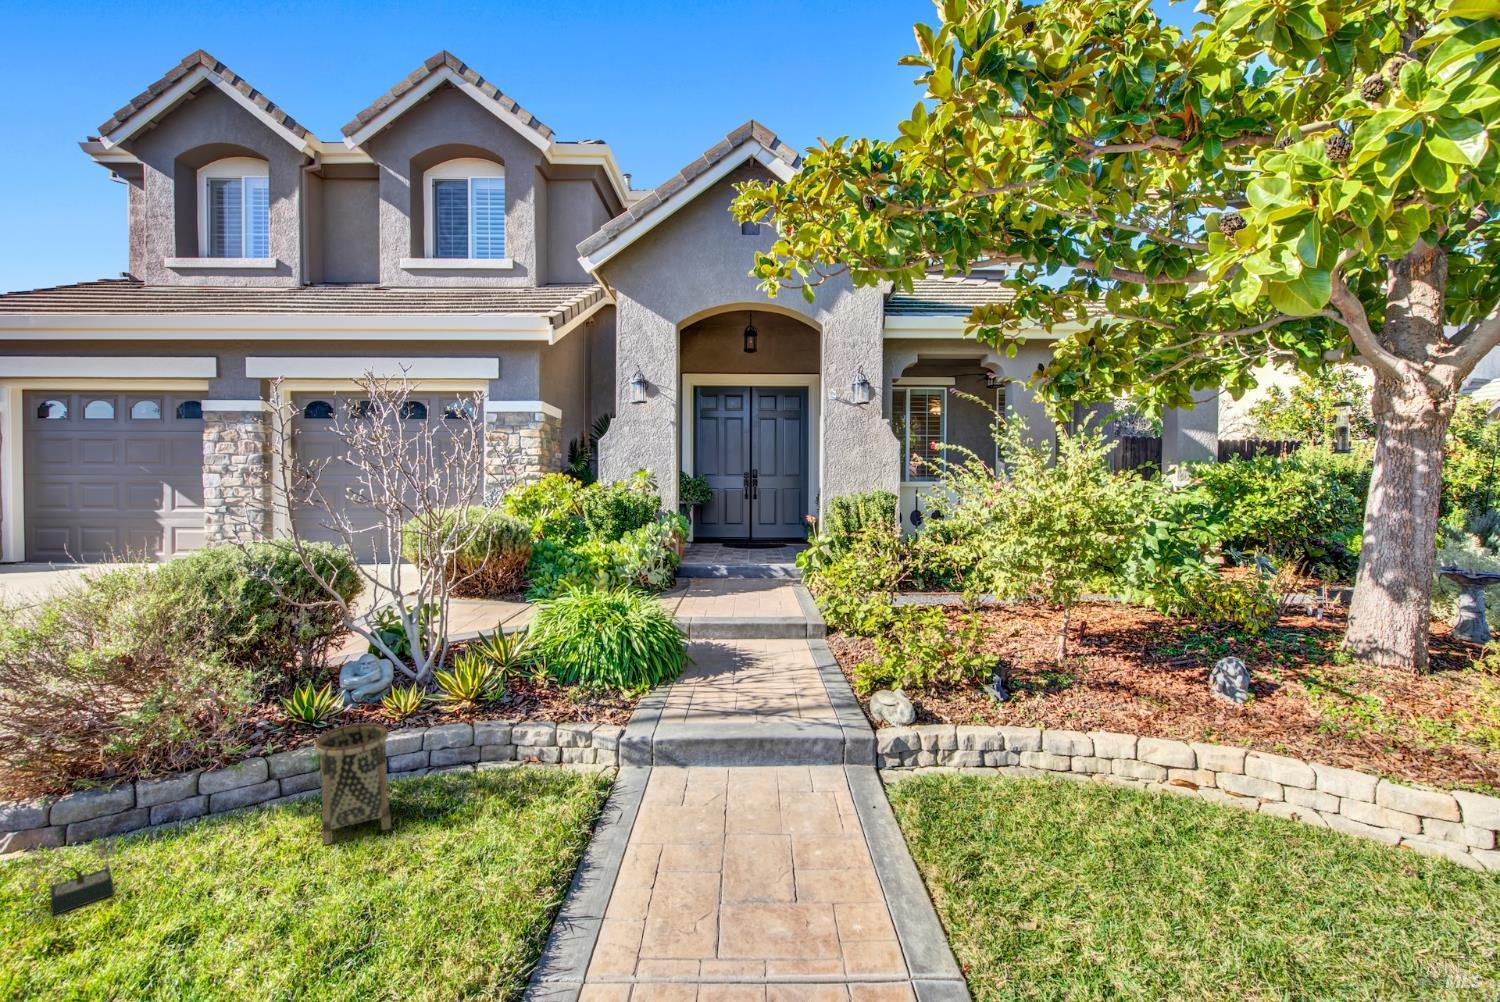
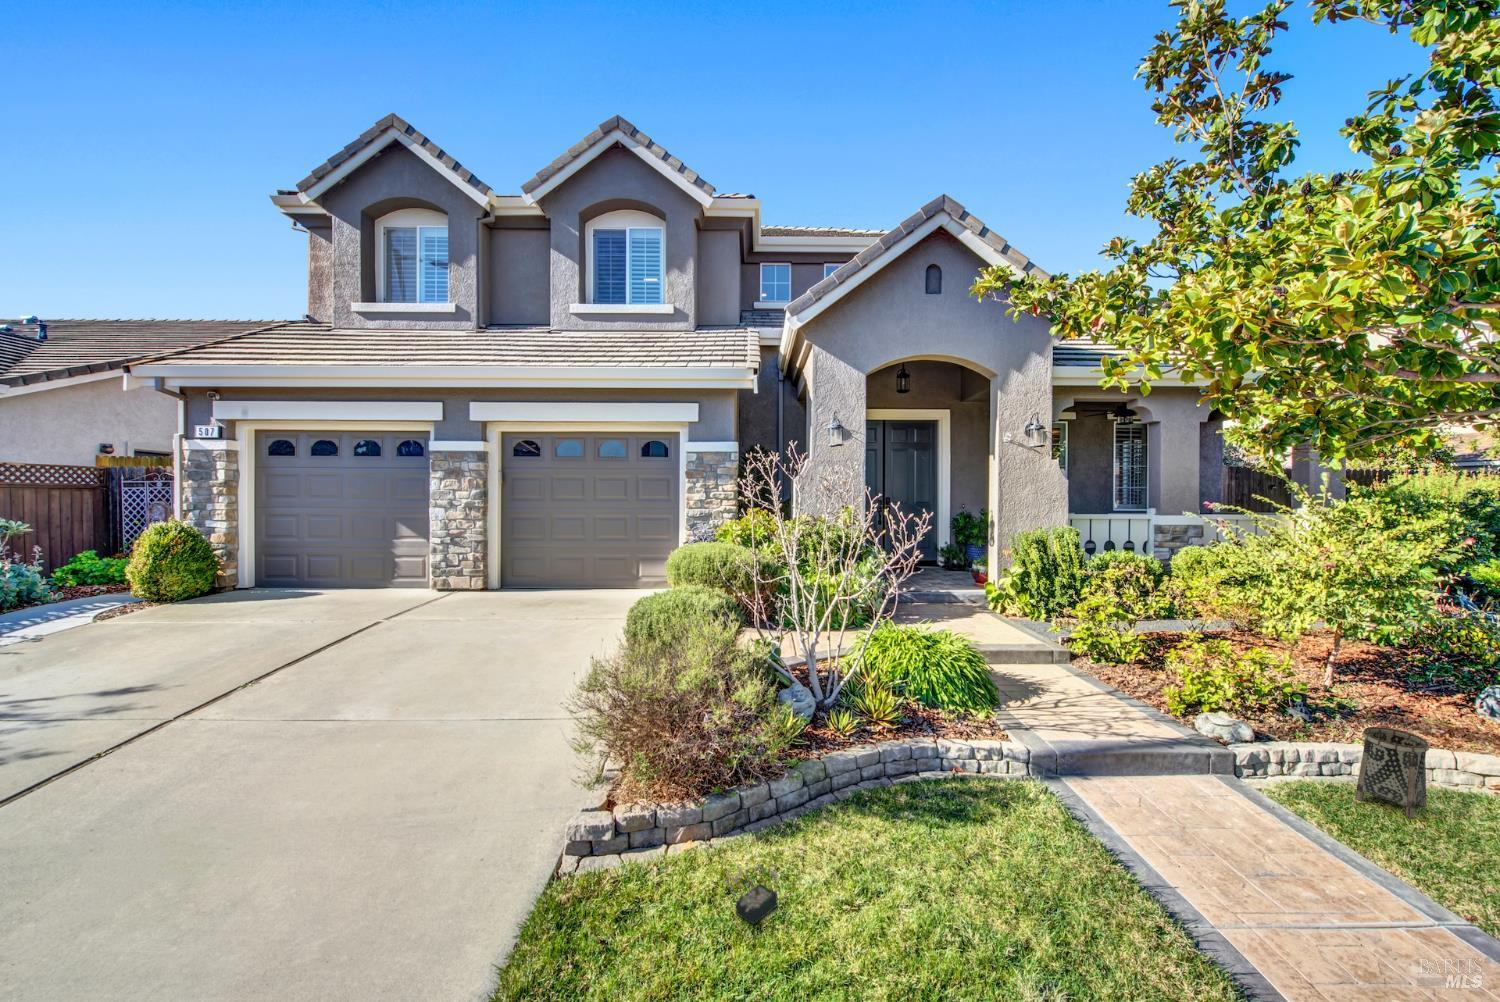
basket: present [315,723,391,845] -> present [1355,727,1429,818]

